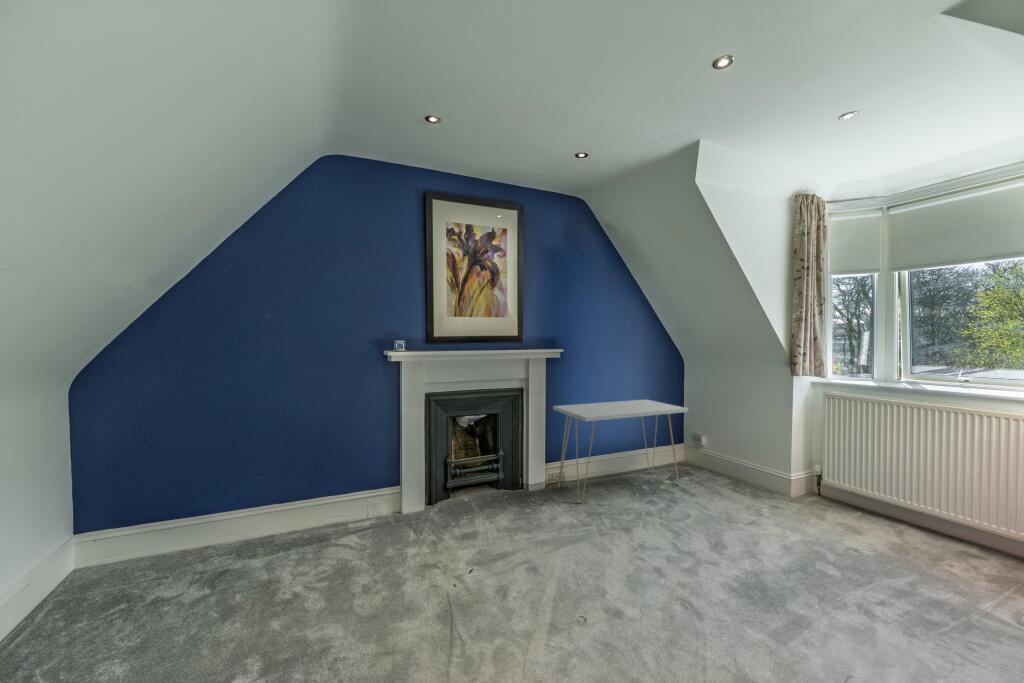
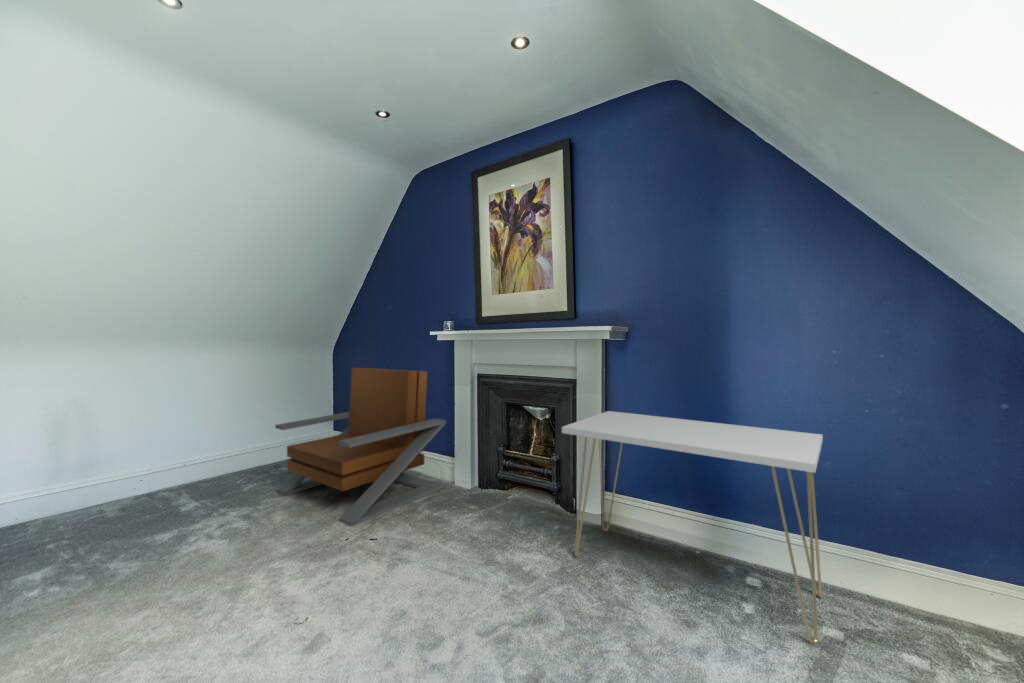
lounge chair: none [204,396,431,636] -> present [275,368,446,527]

